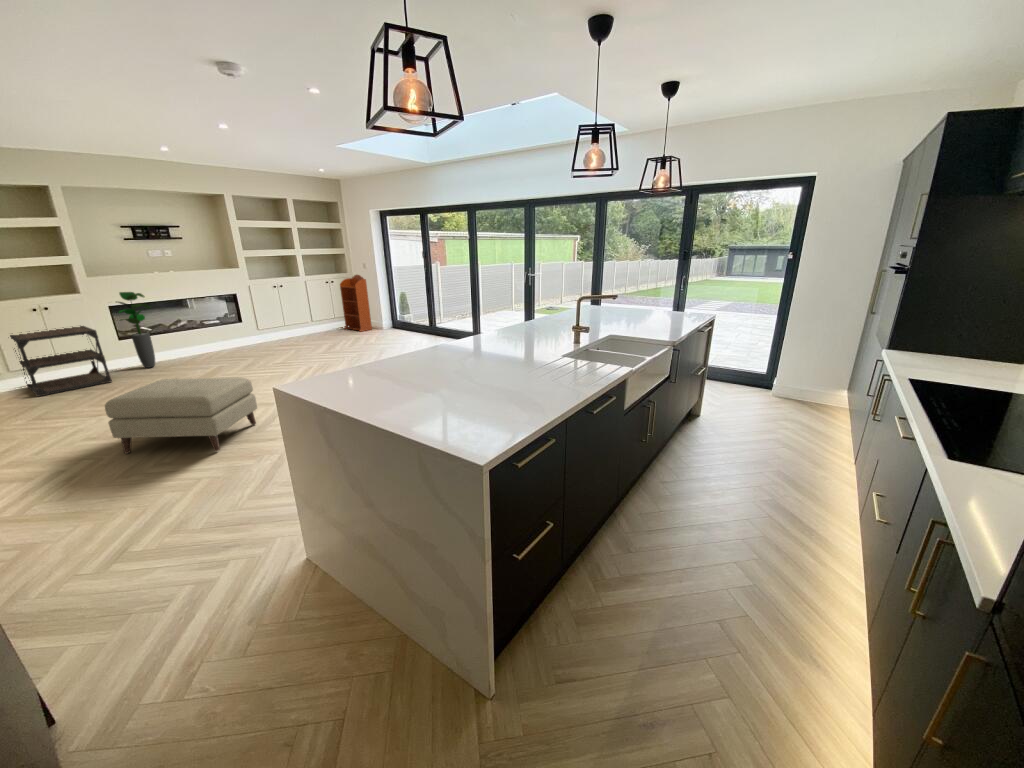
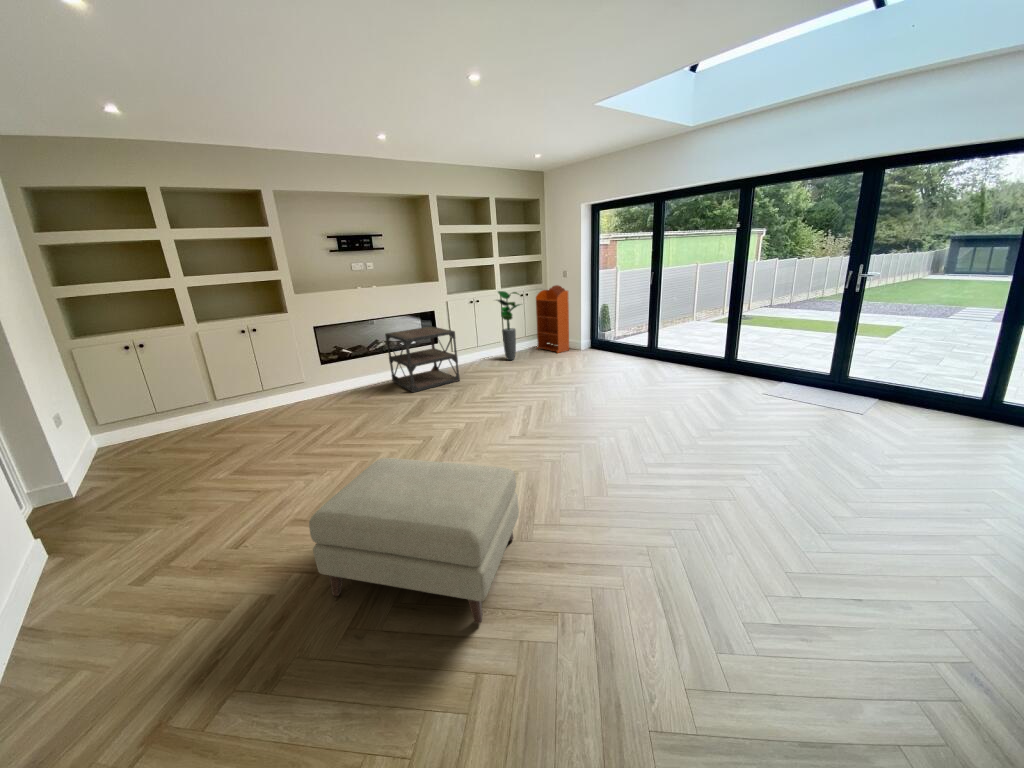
potted plant: present [116,292,155,368] -> present [496,291,521,360]
side table: present [10,326,112,397] -> present [385,326,460,392]

